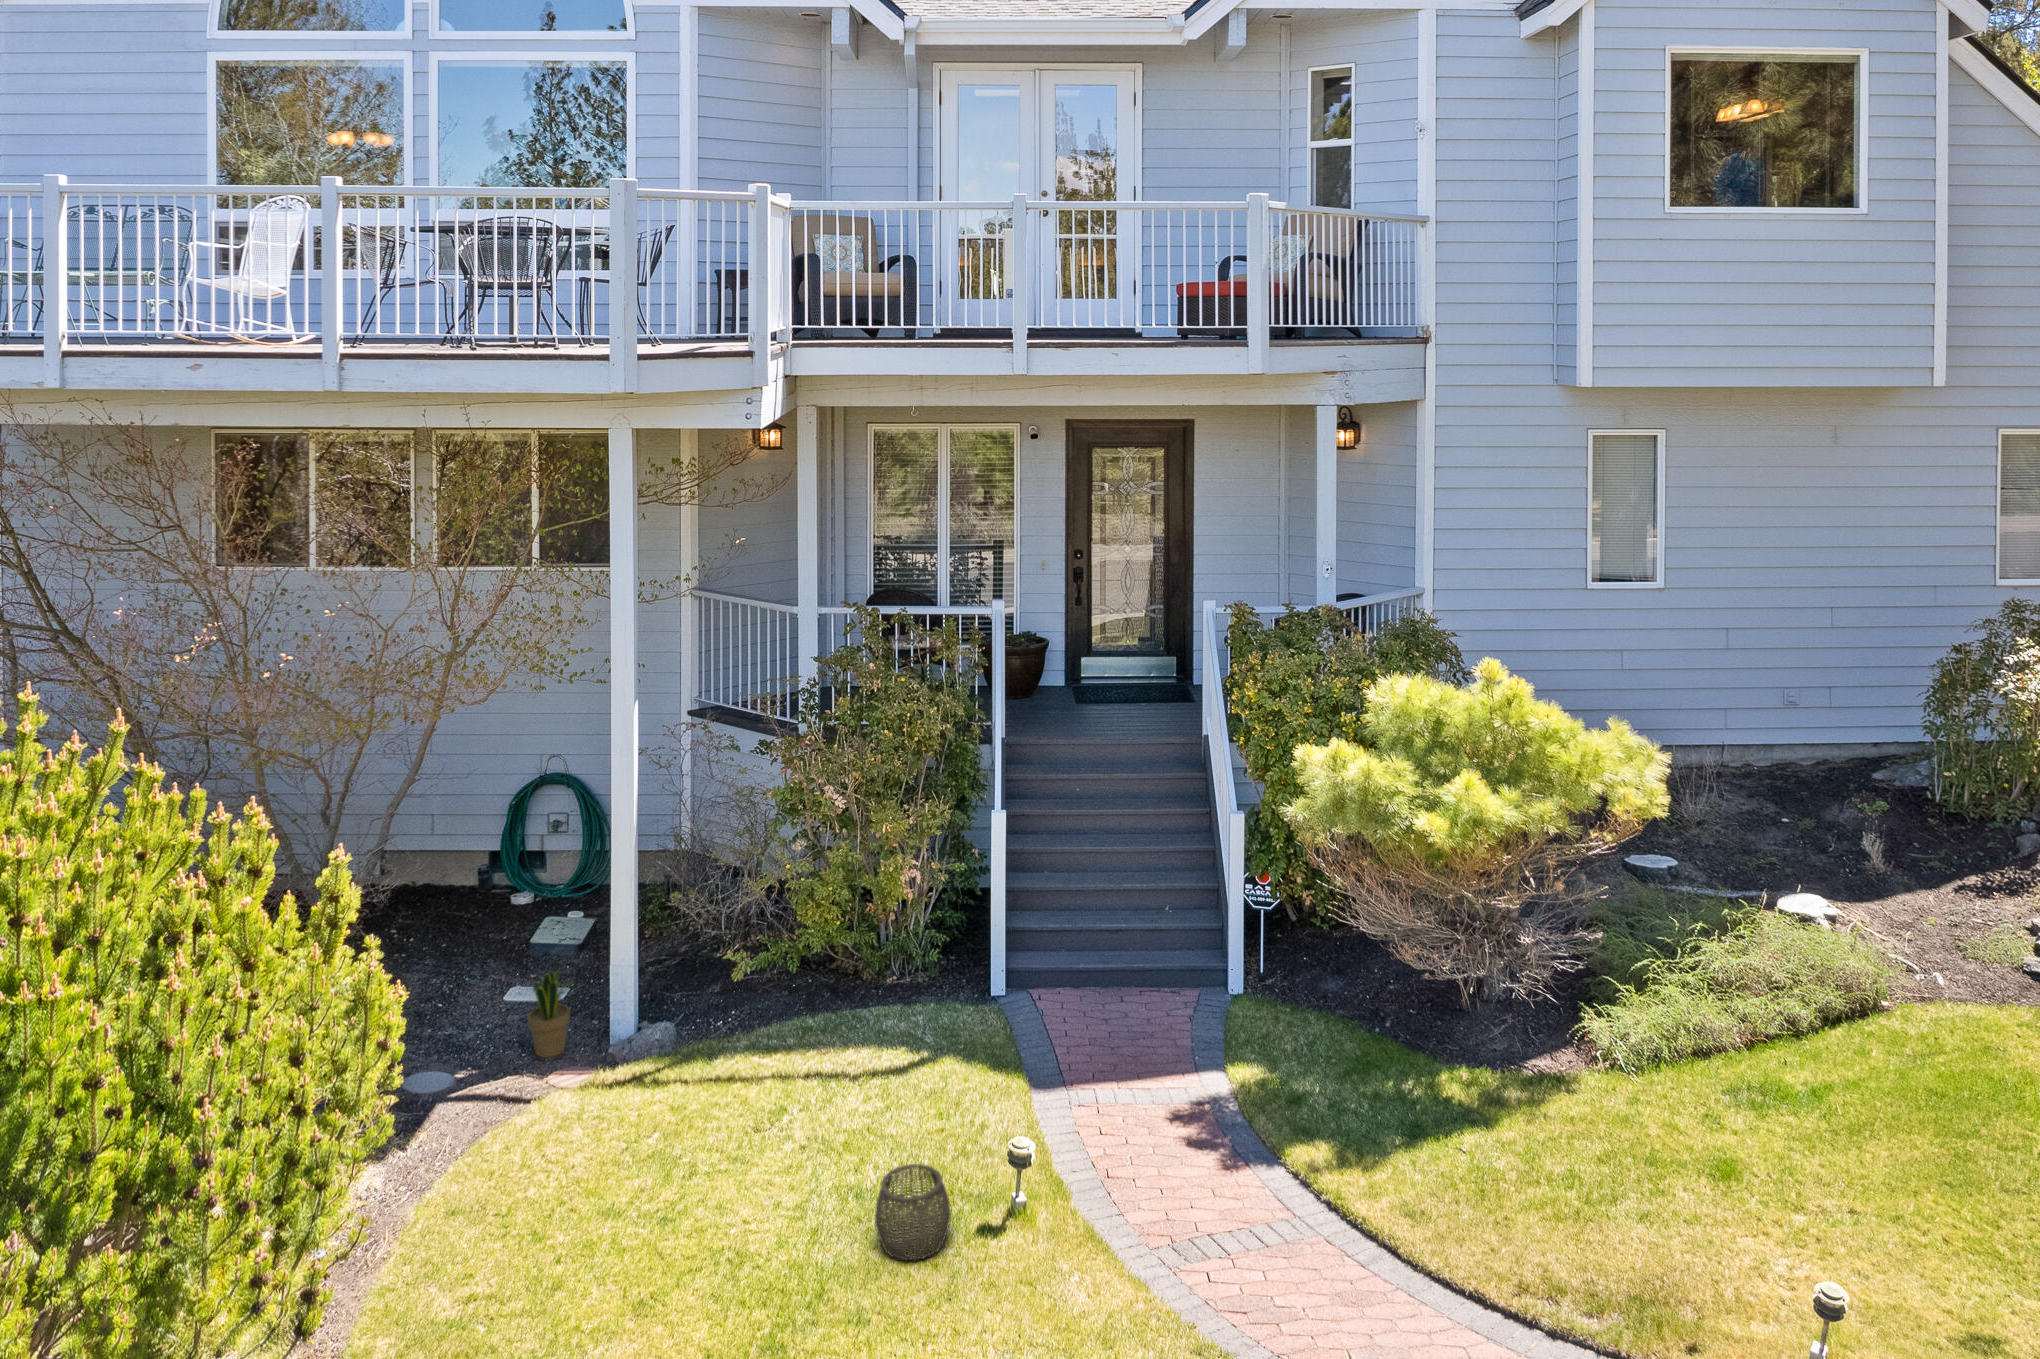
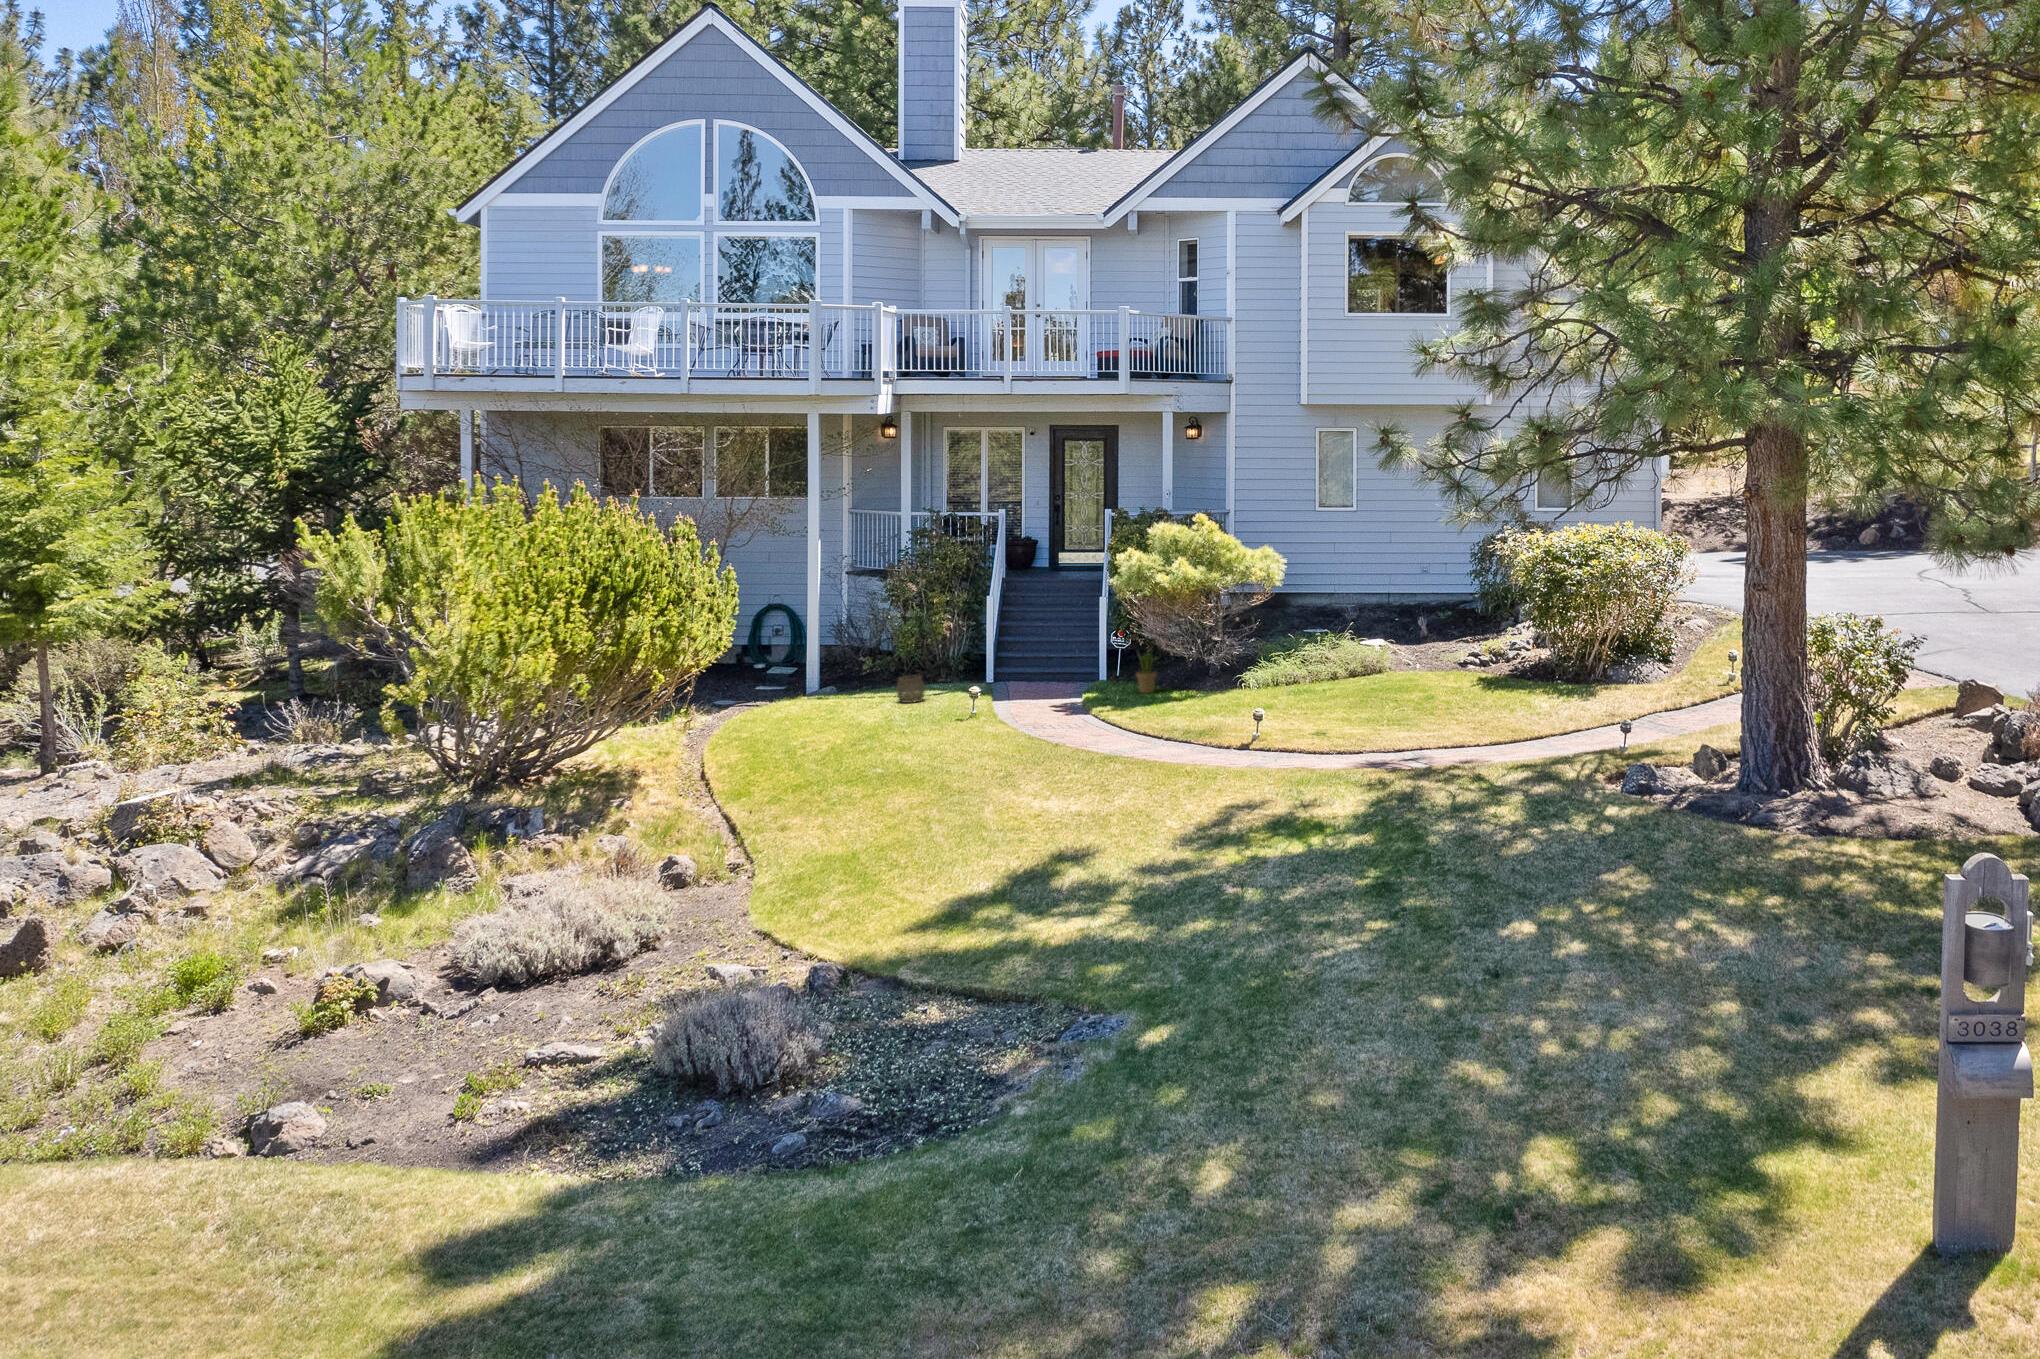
potted plant: present [528,970,573,1058] -> present [1137,653,1156,693]

